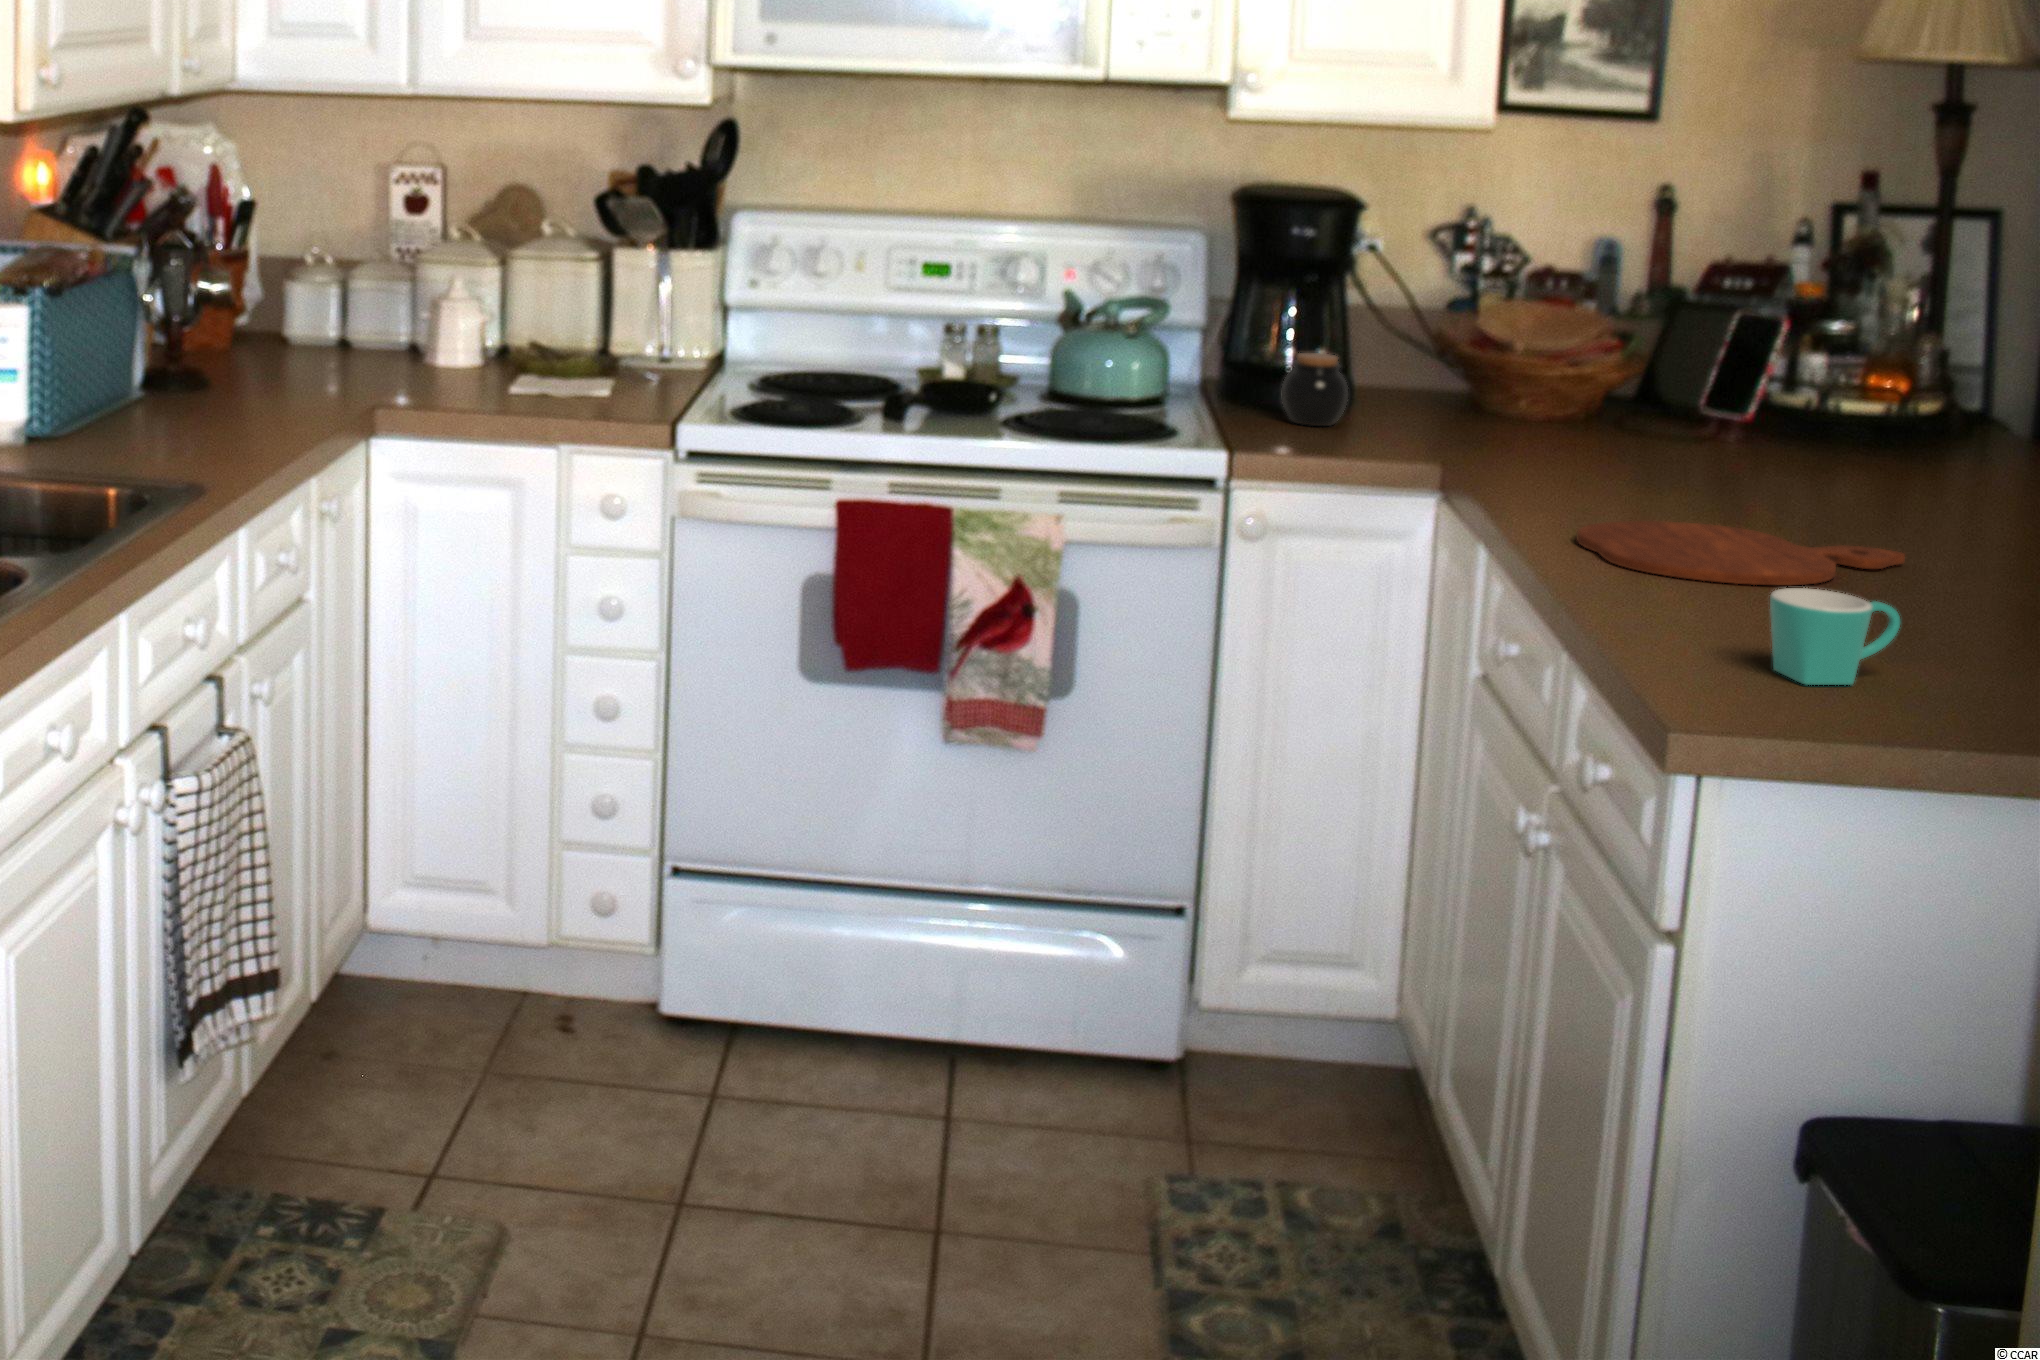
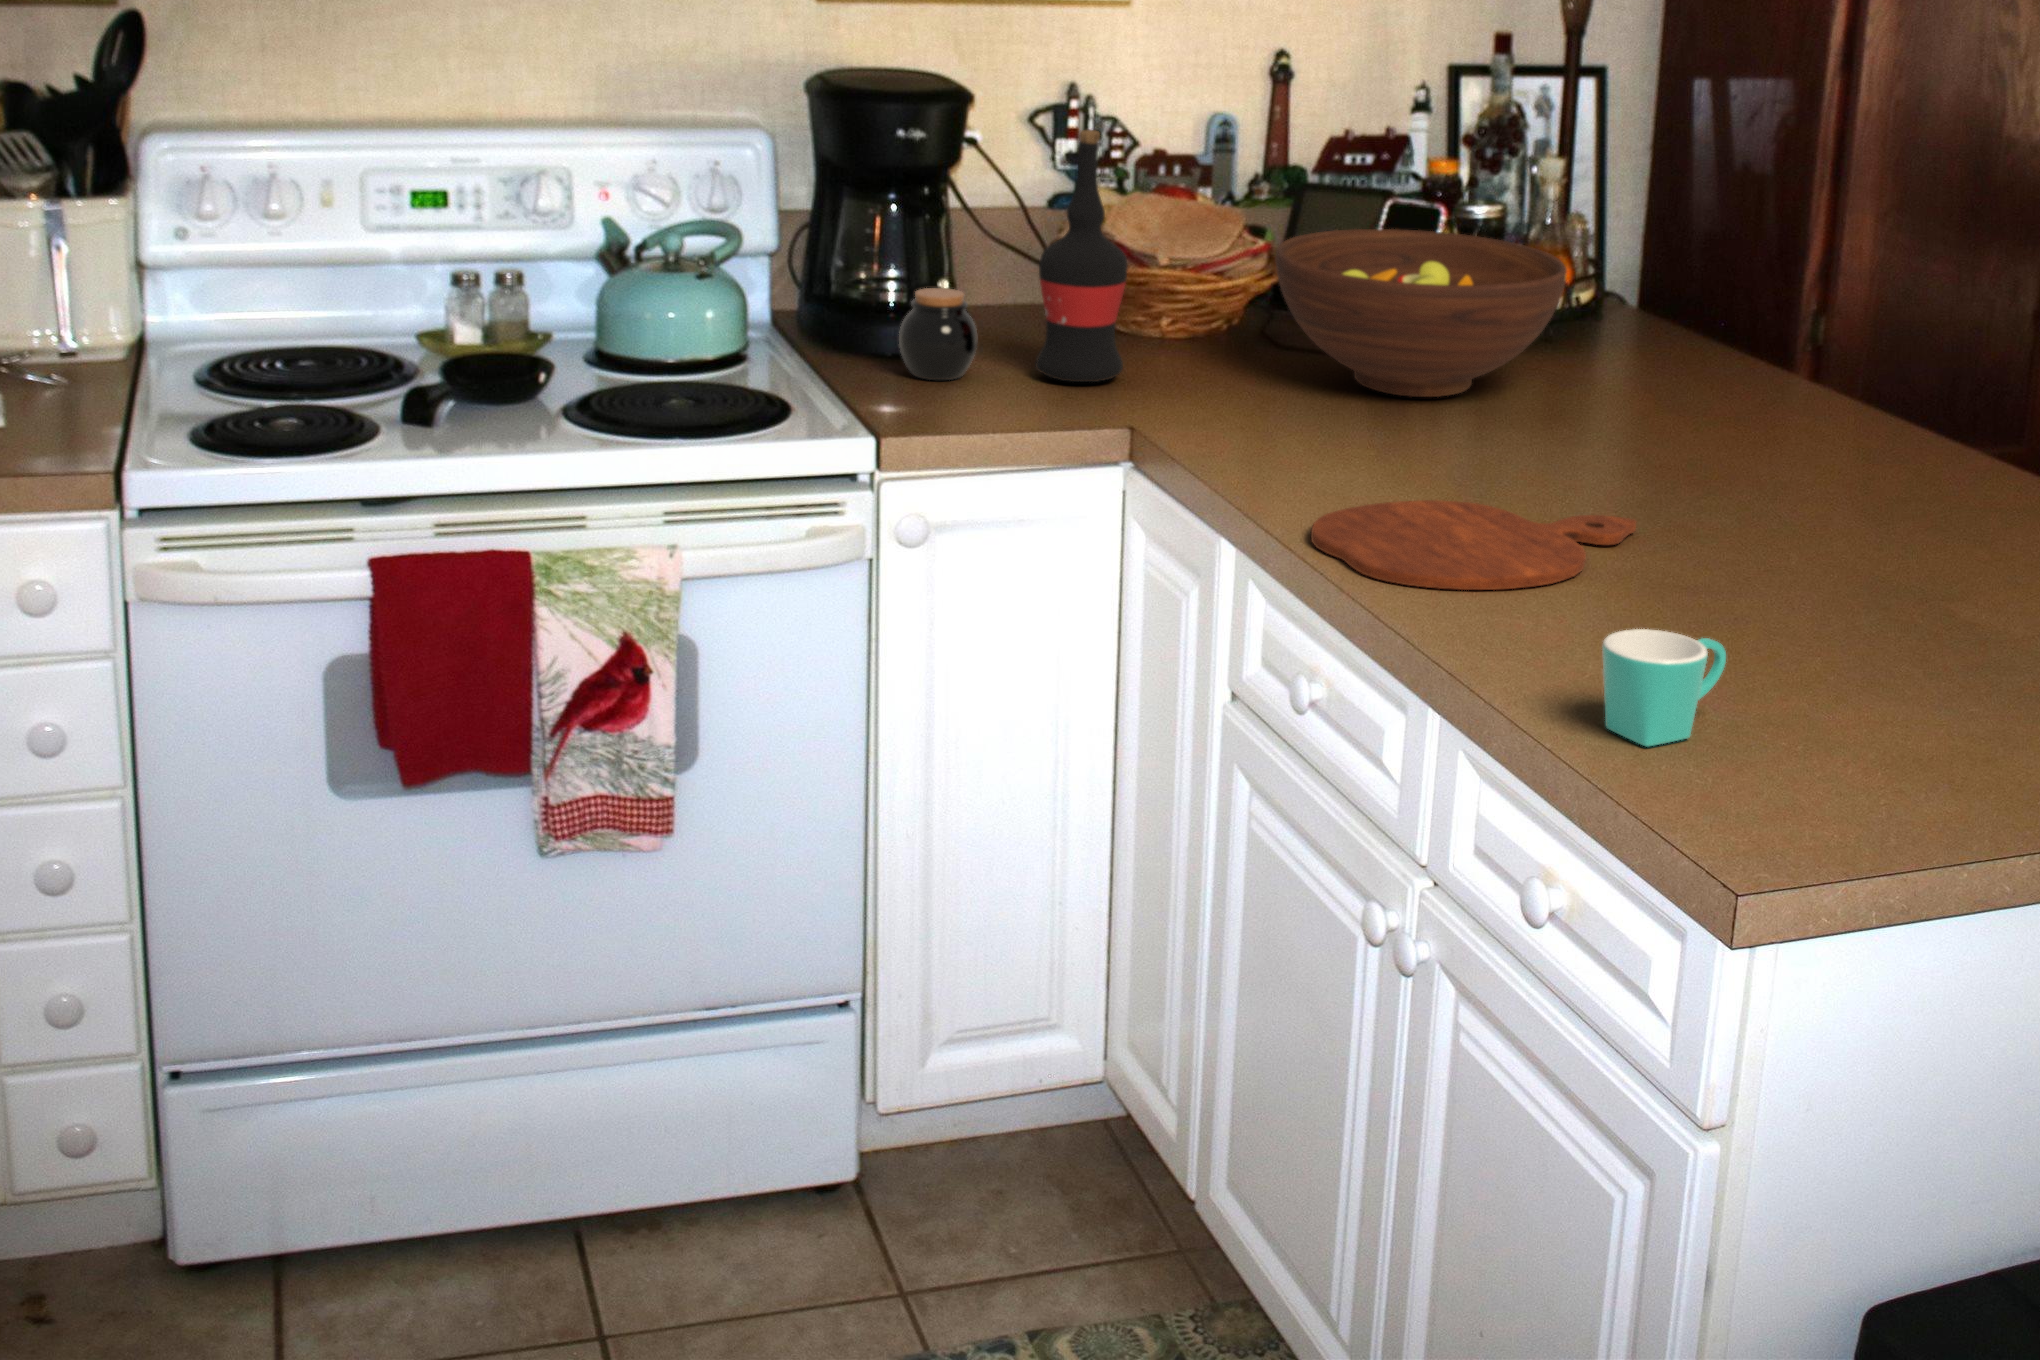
wine bottle: none [1397,227,1483,436] -> present [1035,130,1128,382]
fruit bowl: none [1620,328,1905,469] -> present [1276,229,1567,397]

